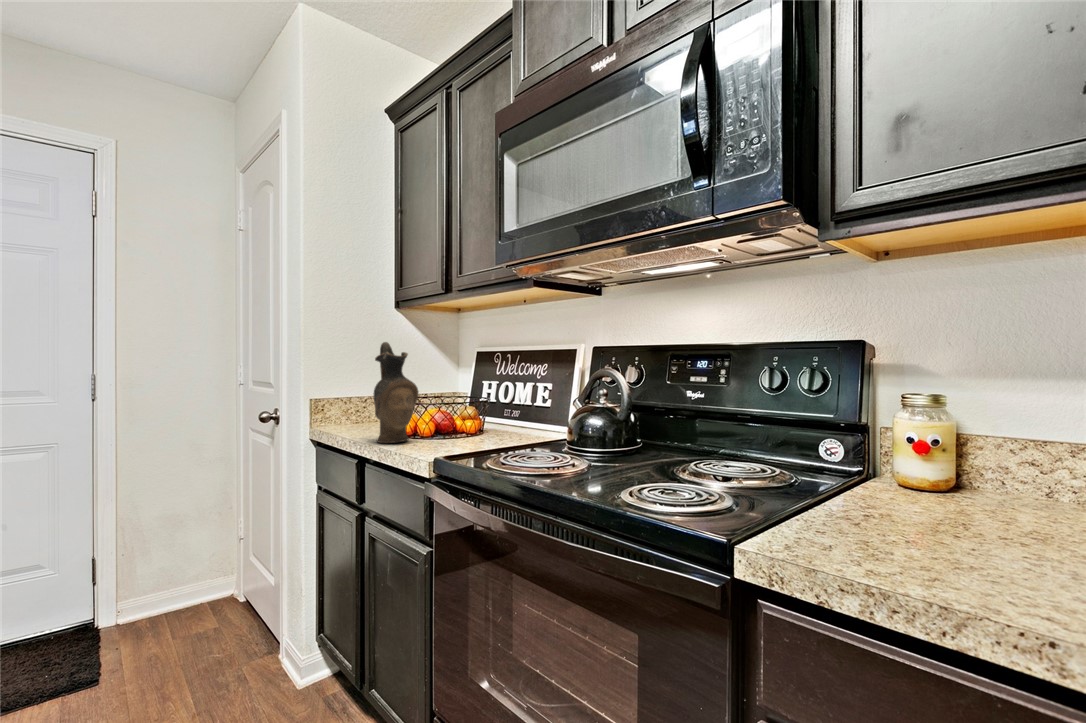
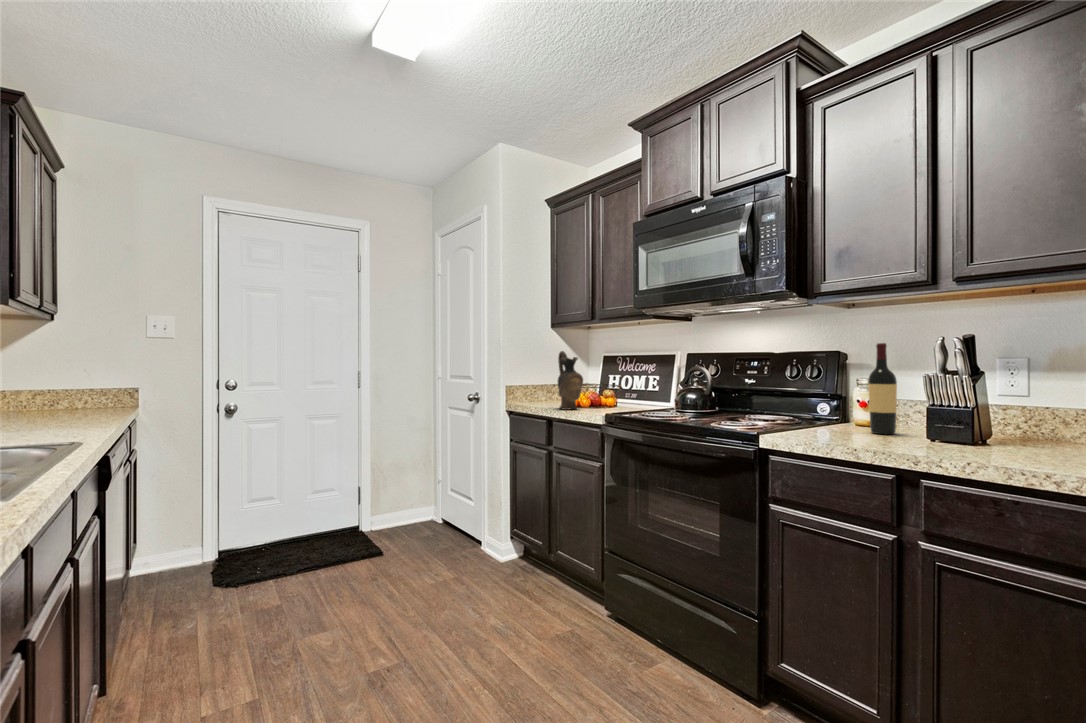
wine bottle: none [959,318,1028,527] -> present [868,343,897,434]

